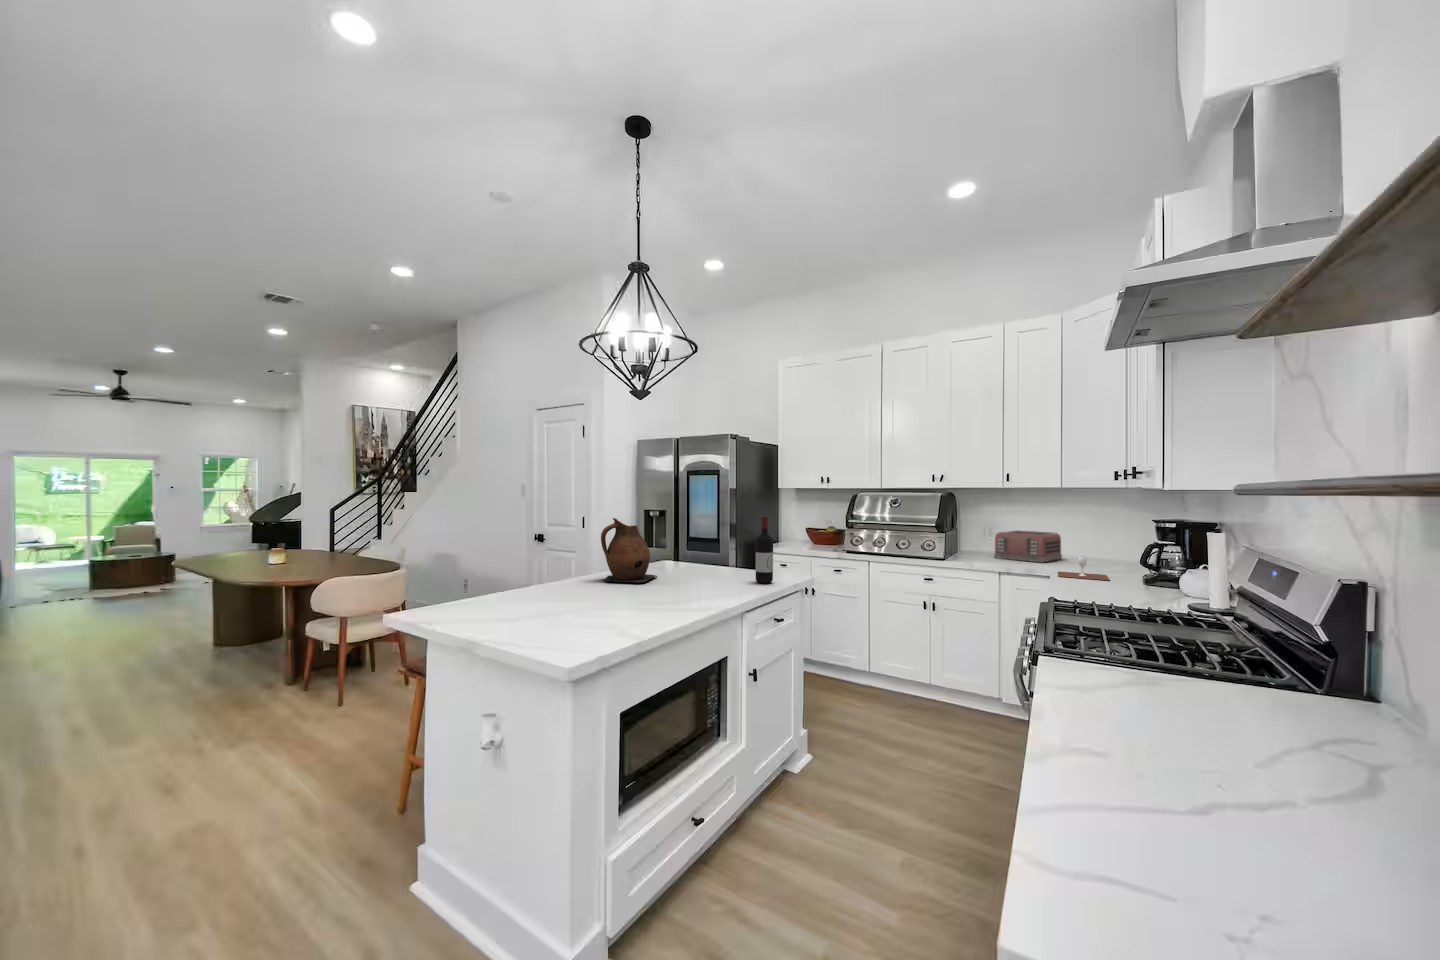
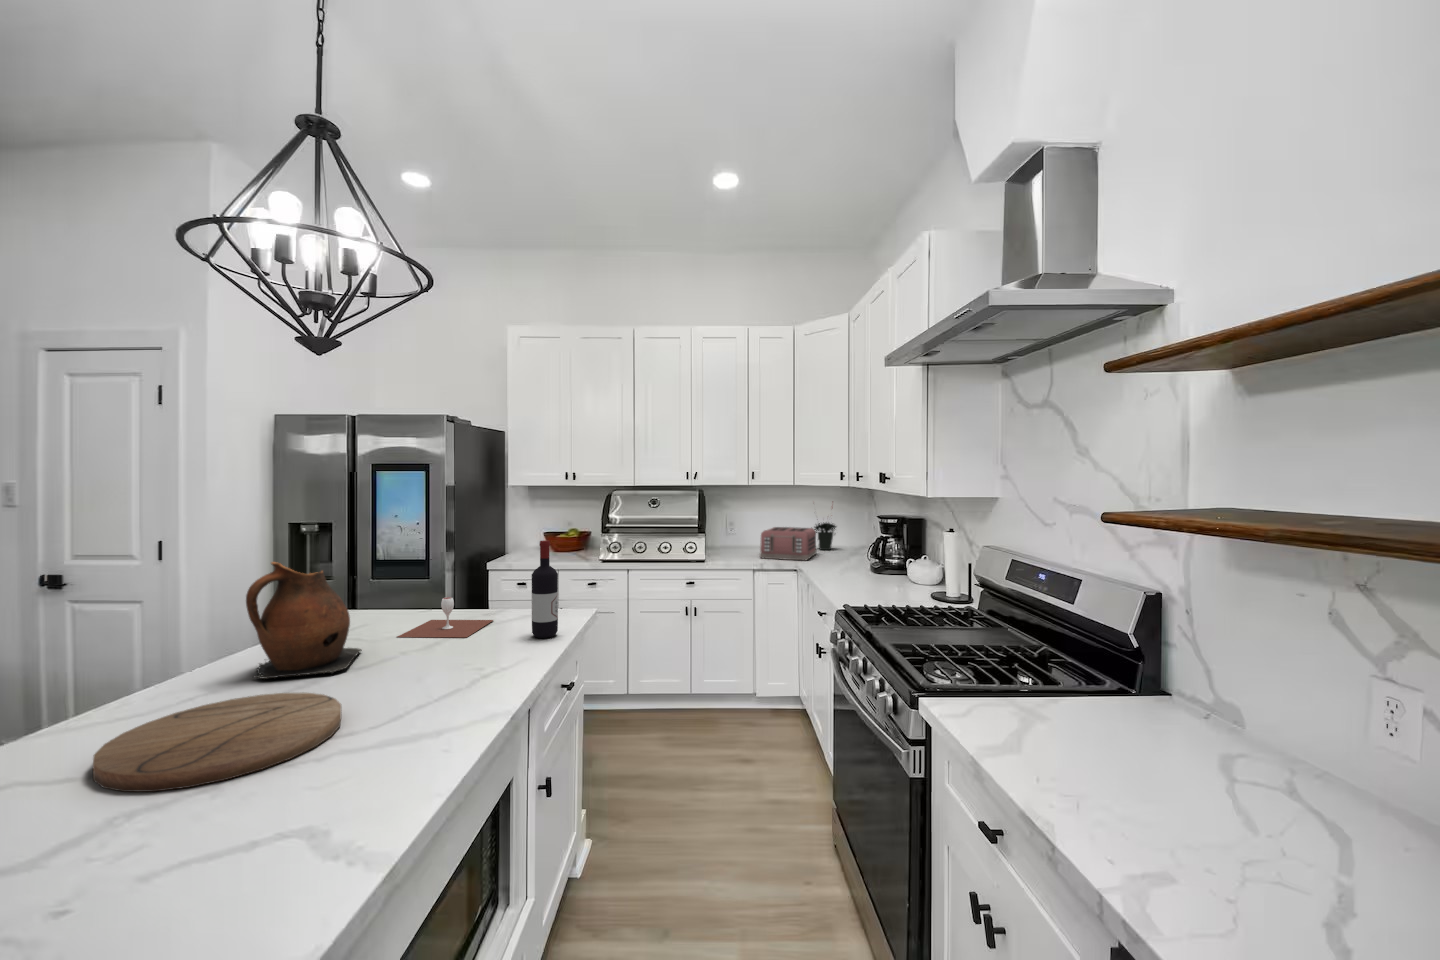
potted plant: none [1063,506,1094,558] -> present [814,522,836,550]
wine glass: present [1058,556,1109,580] -> present [397,597,493,638]
cutting board: none [534,584,633,609] -> present [93,693,342,792]

